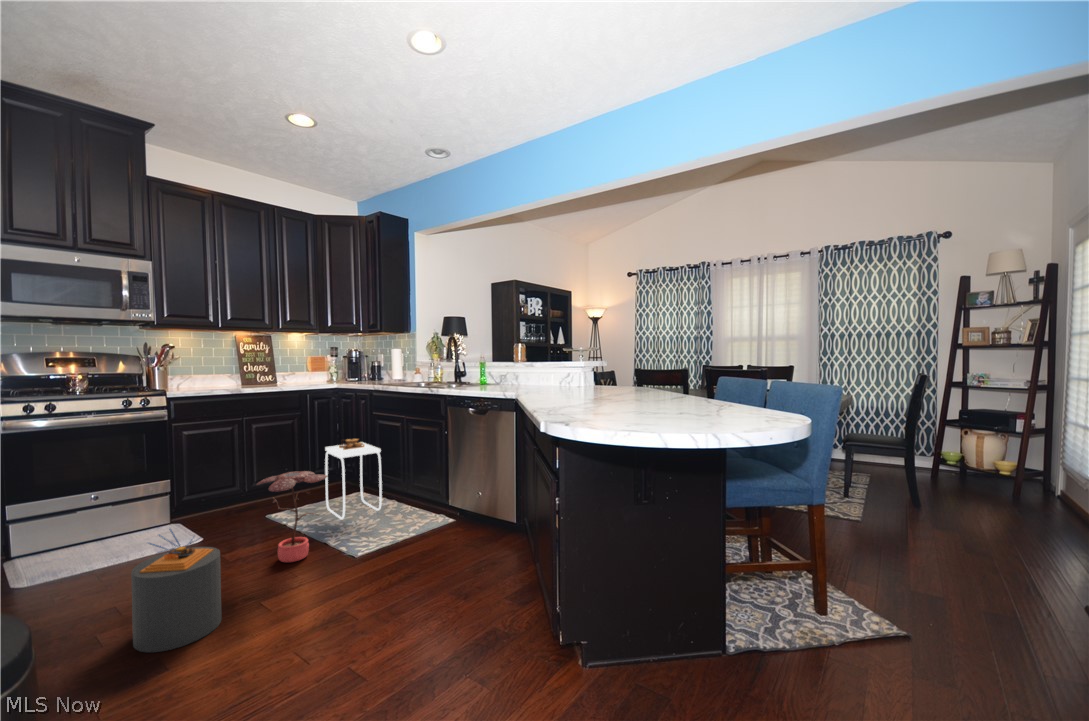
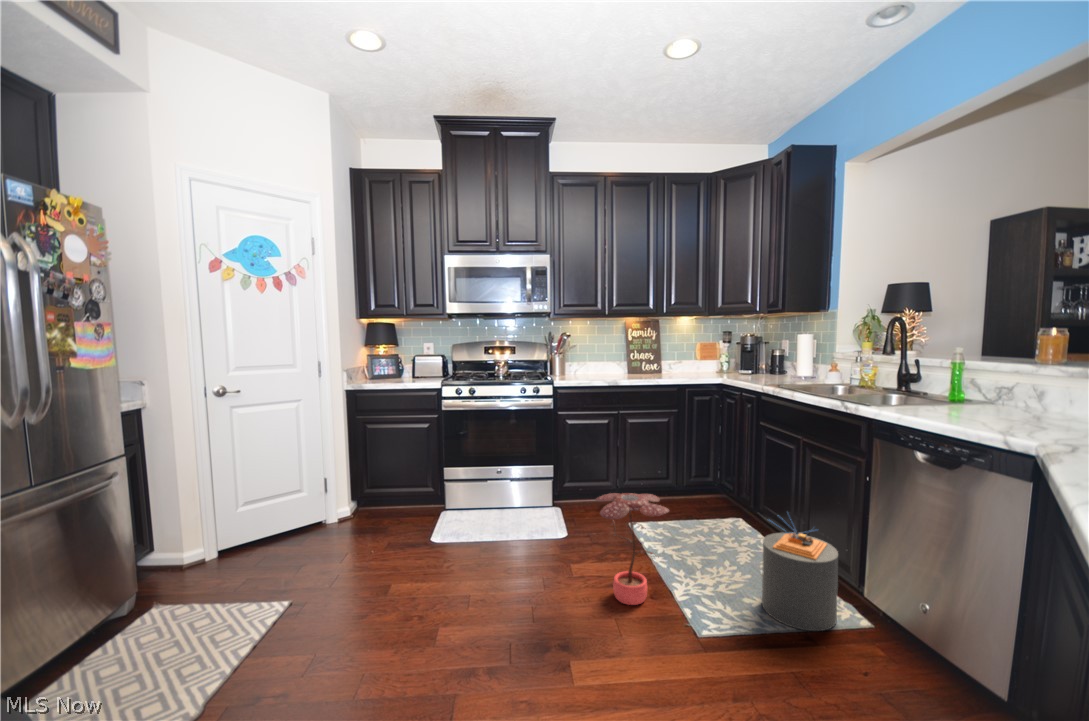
side table: present [325,439,382,519] -> none [693,455,759,561]
trash can: present [131,529,222,652] -> present [762,515,838,631]

